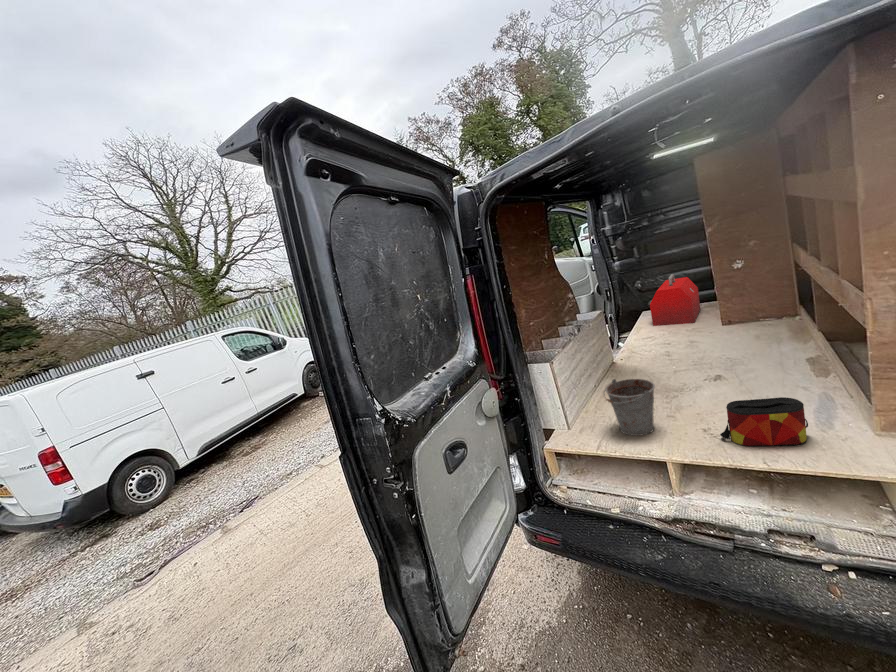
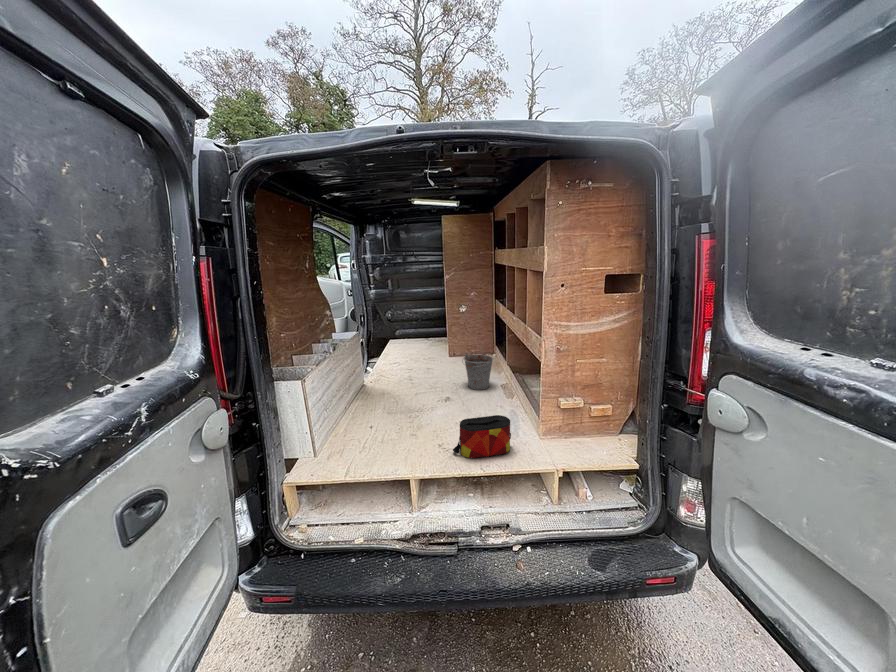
toolbox: present [650,274,700,326] -> none [397,309,433,353]
bucket: present [605,379,655,436] -> present [464,354,493,390]

